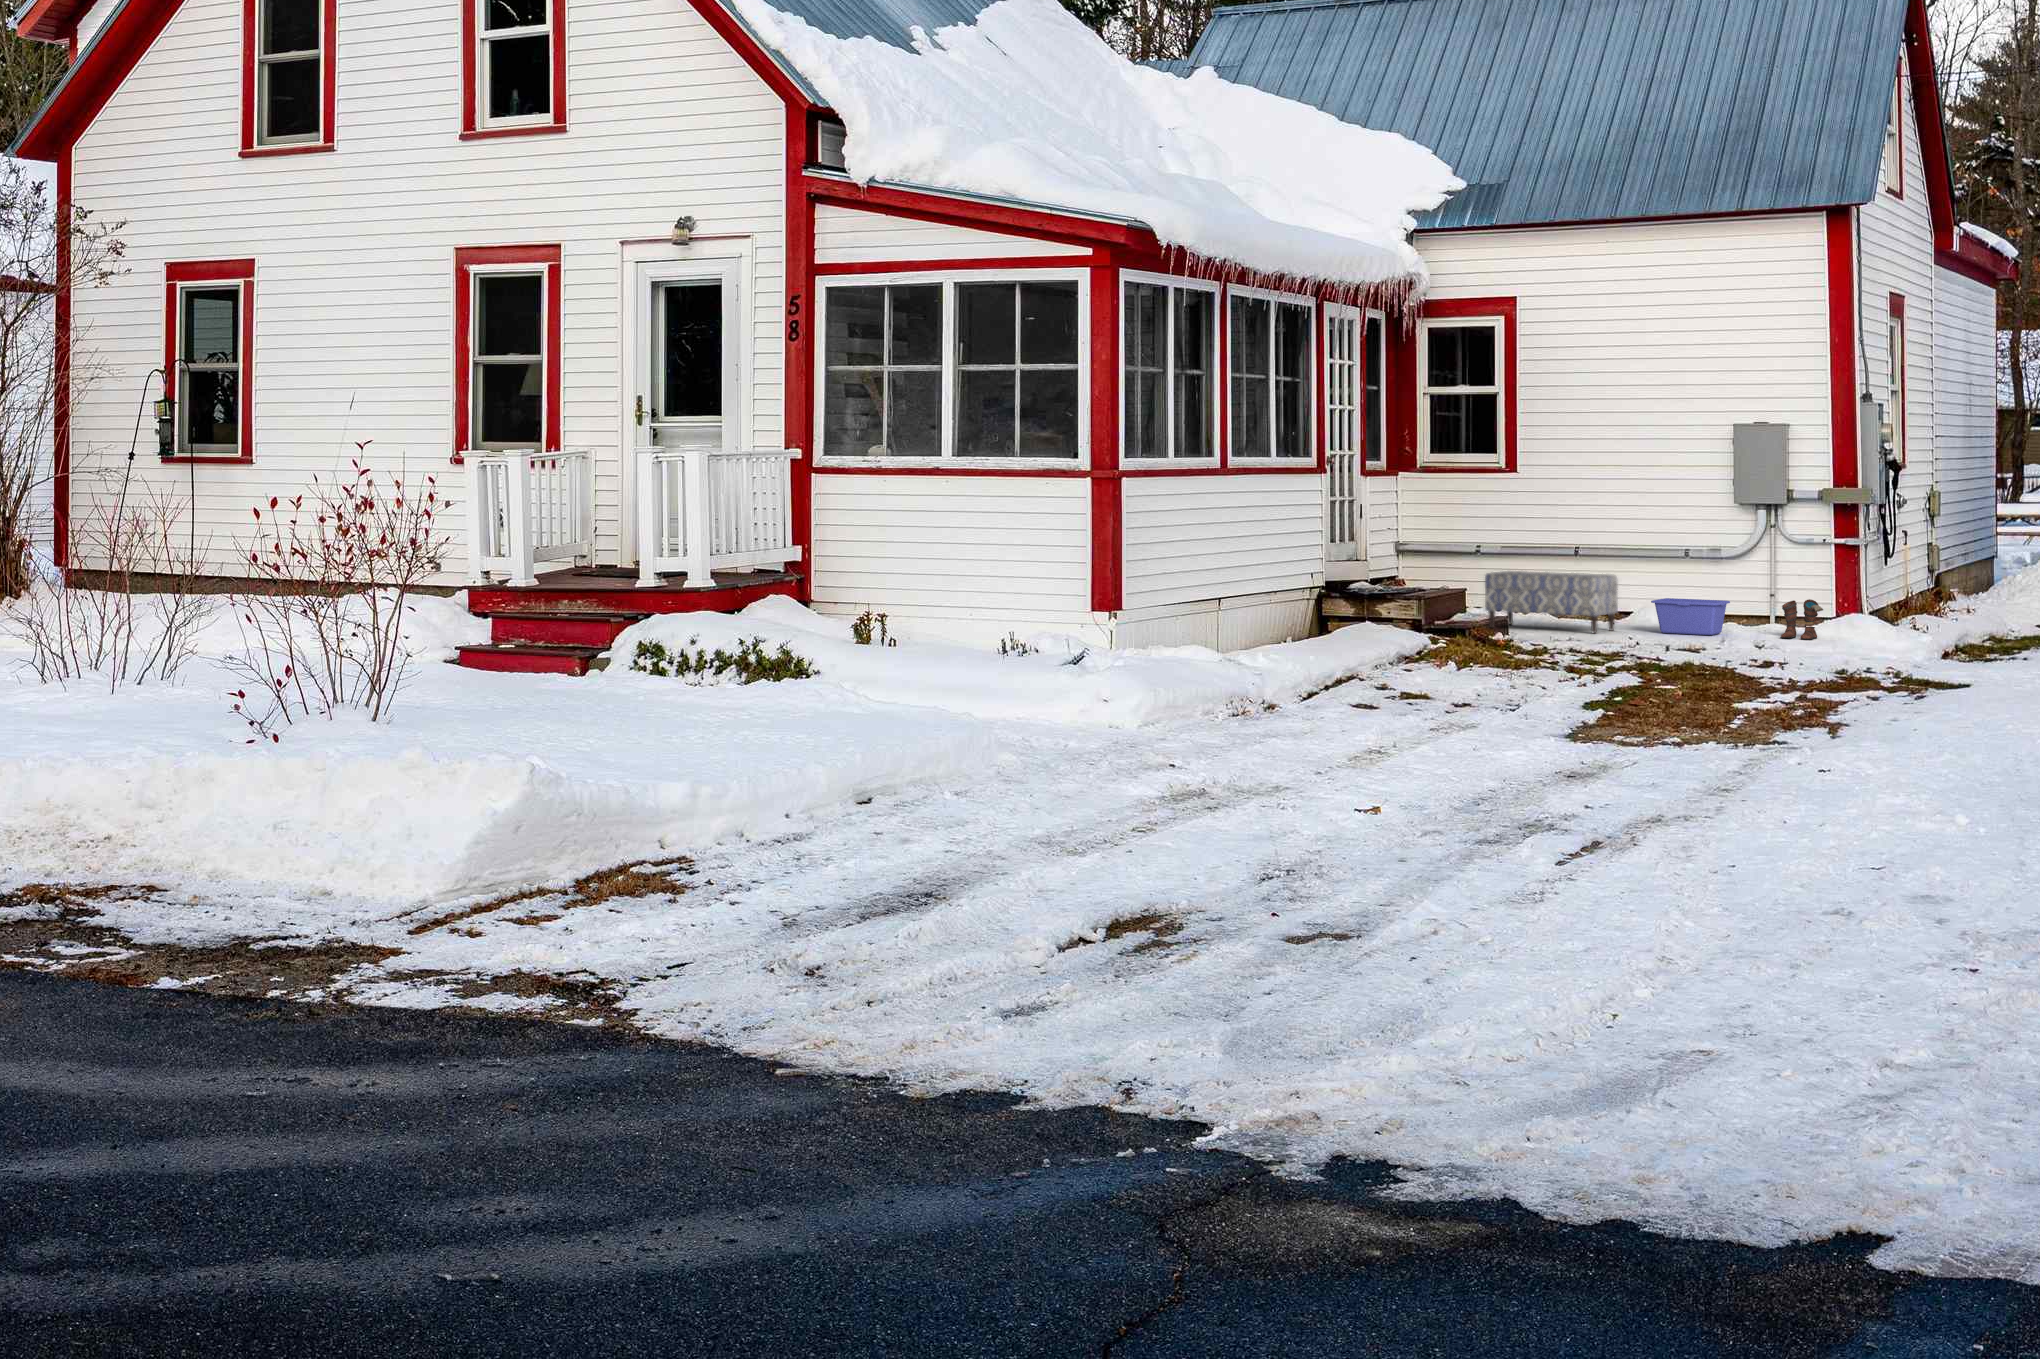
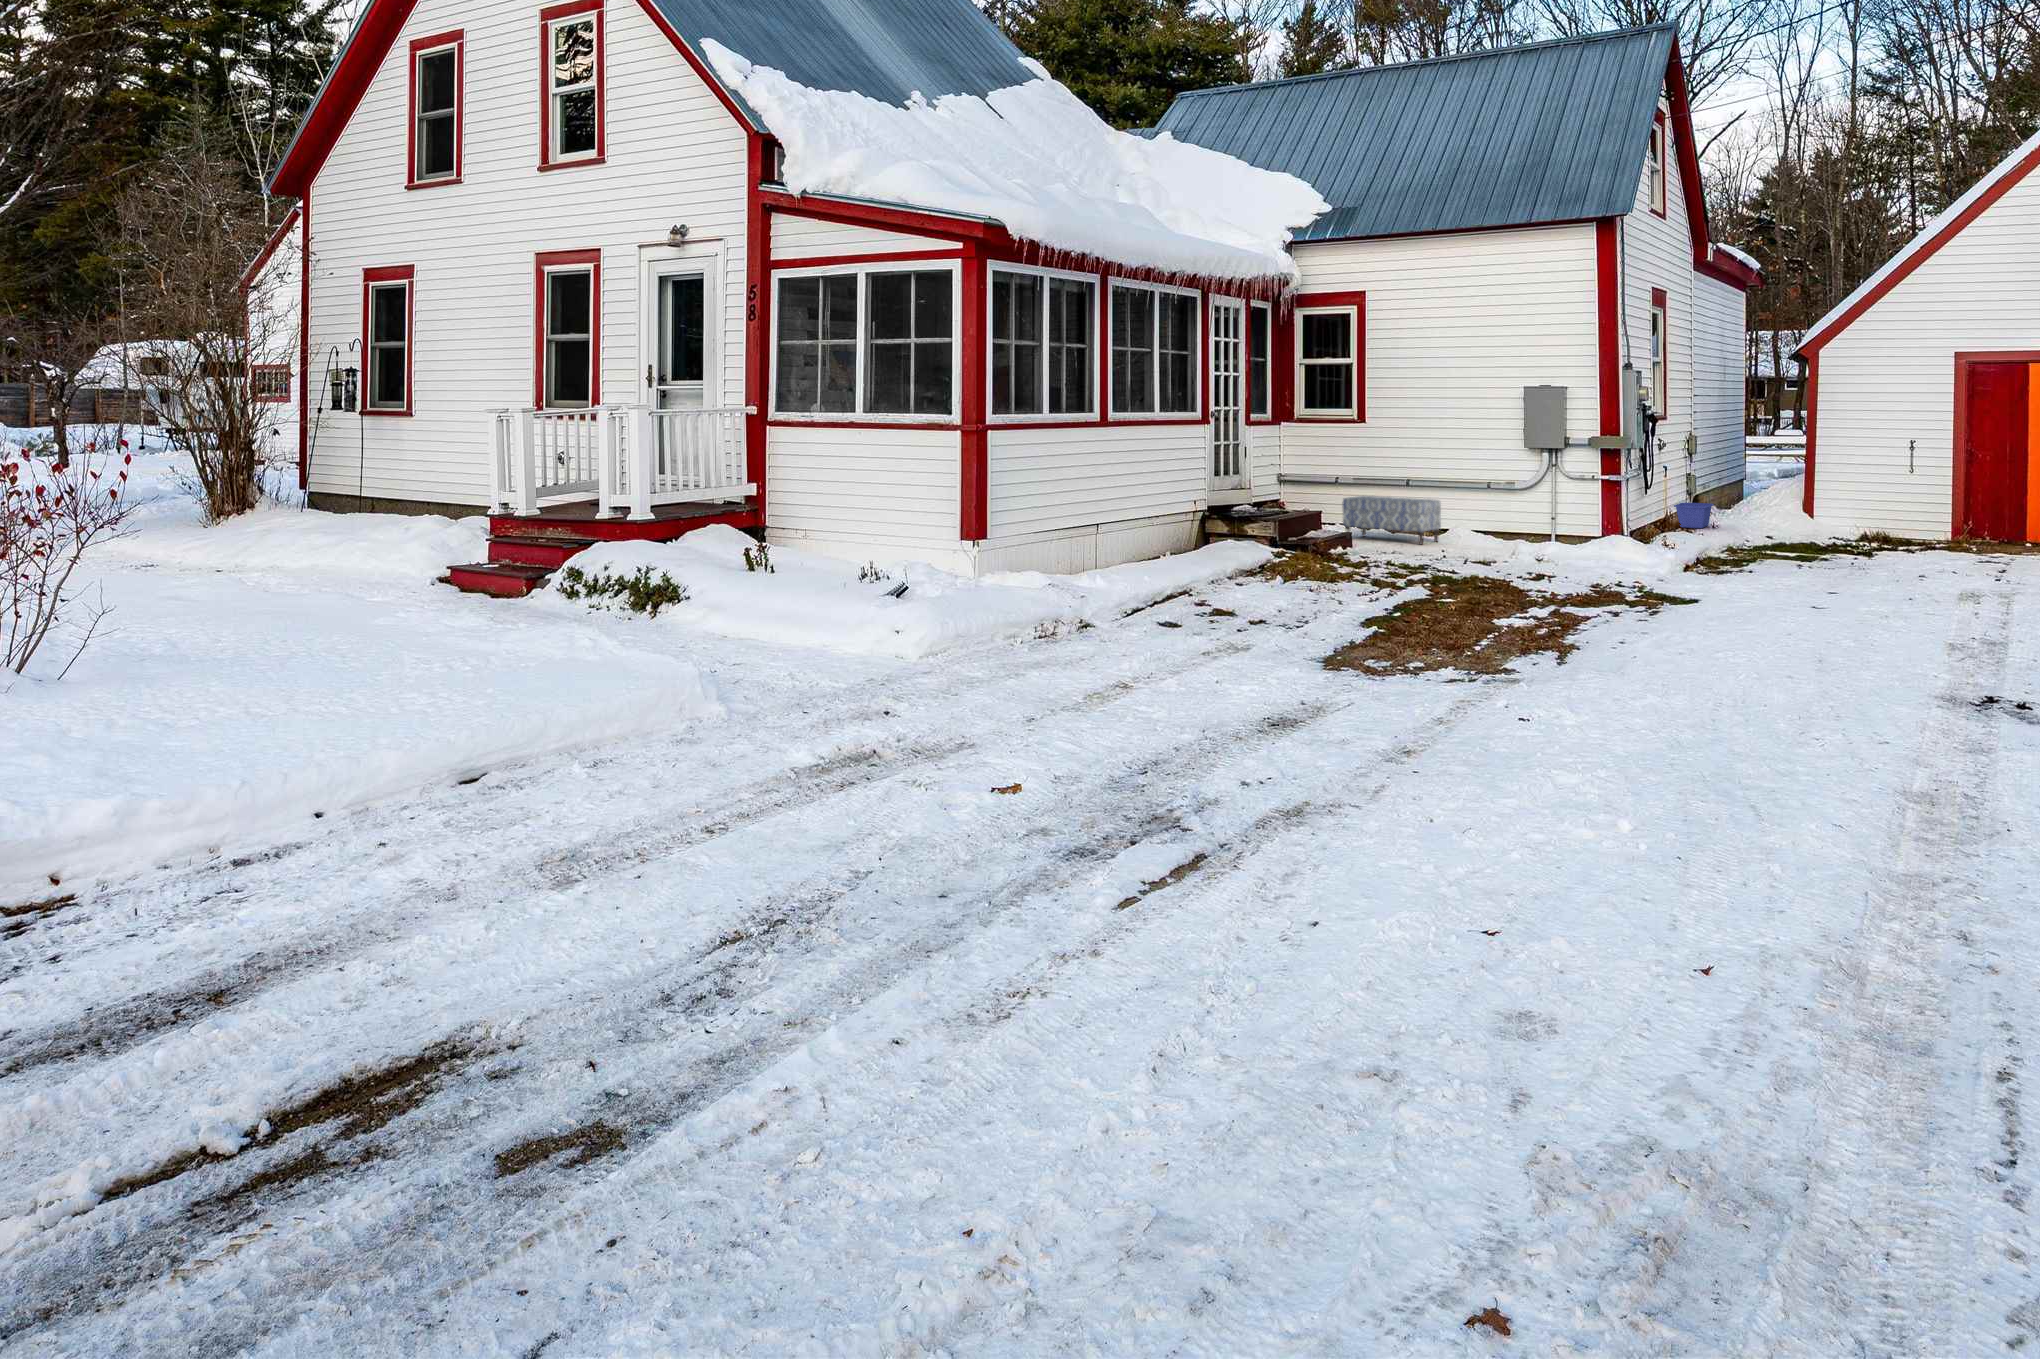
storage bin: present [1651,598,1730,635] -> present [1674,503,1714,528]
boots: present [1780,599,1823,639] -> none [1561,521,1594,552]

